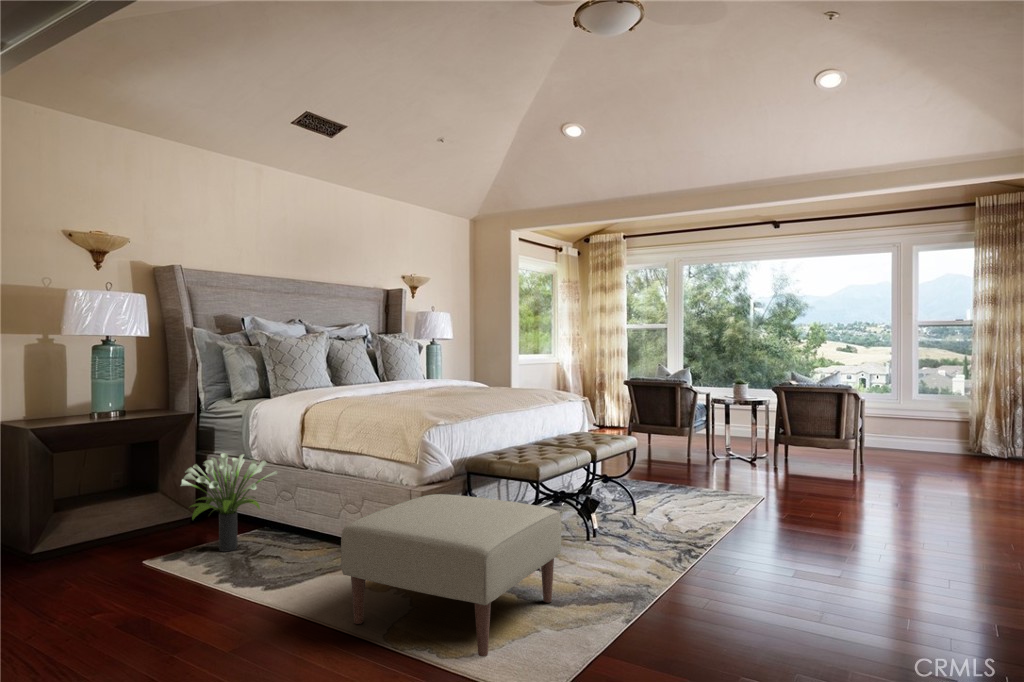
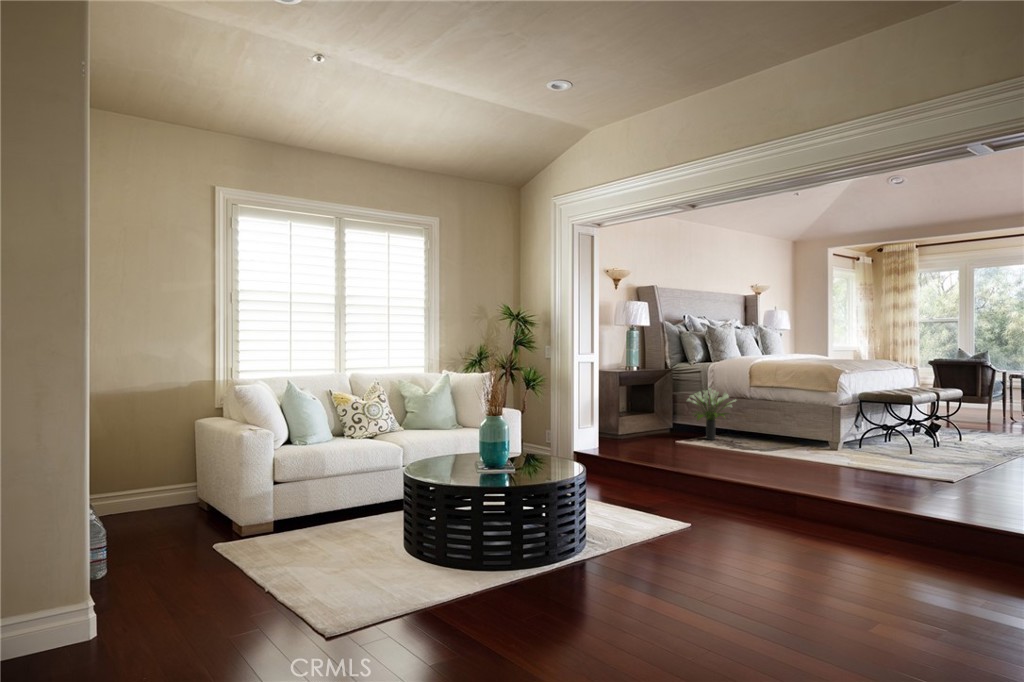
ottoman: present [341,494,561,656] -> none [819,411,936,478]

